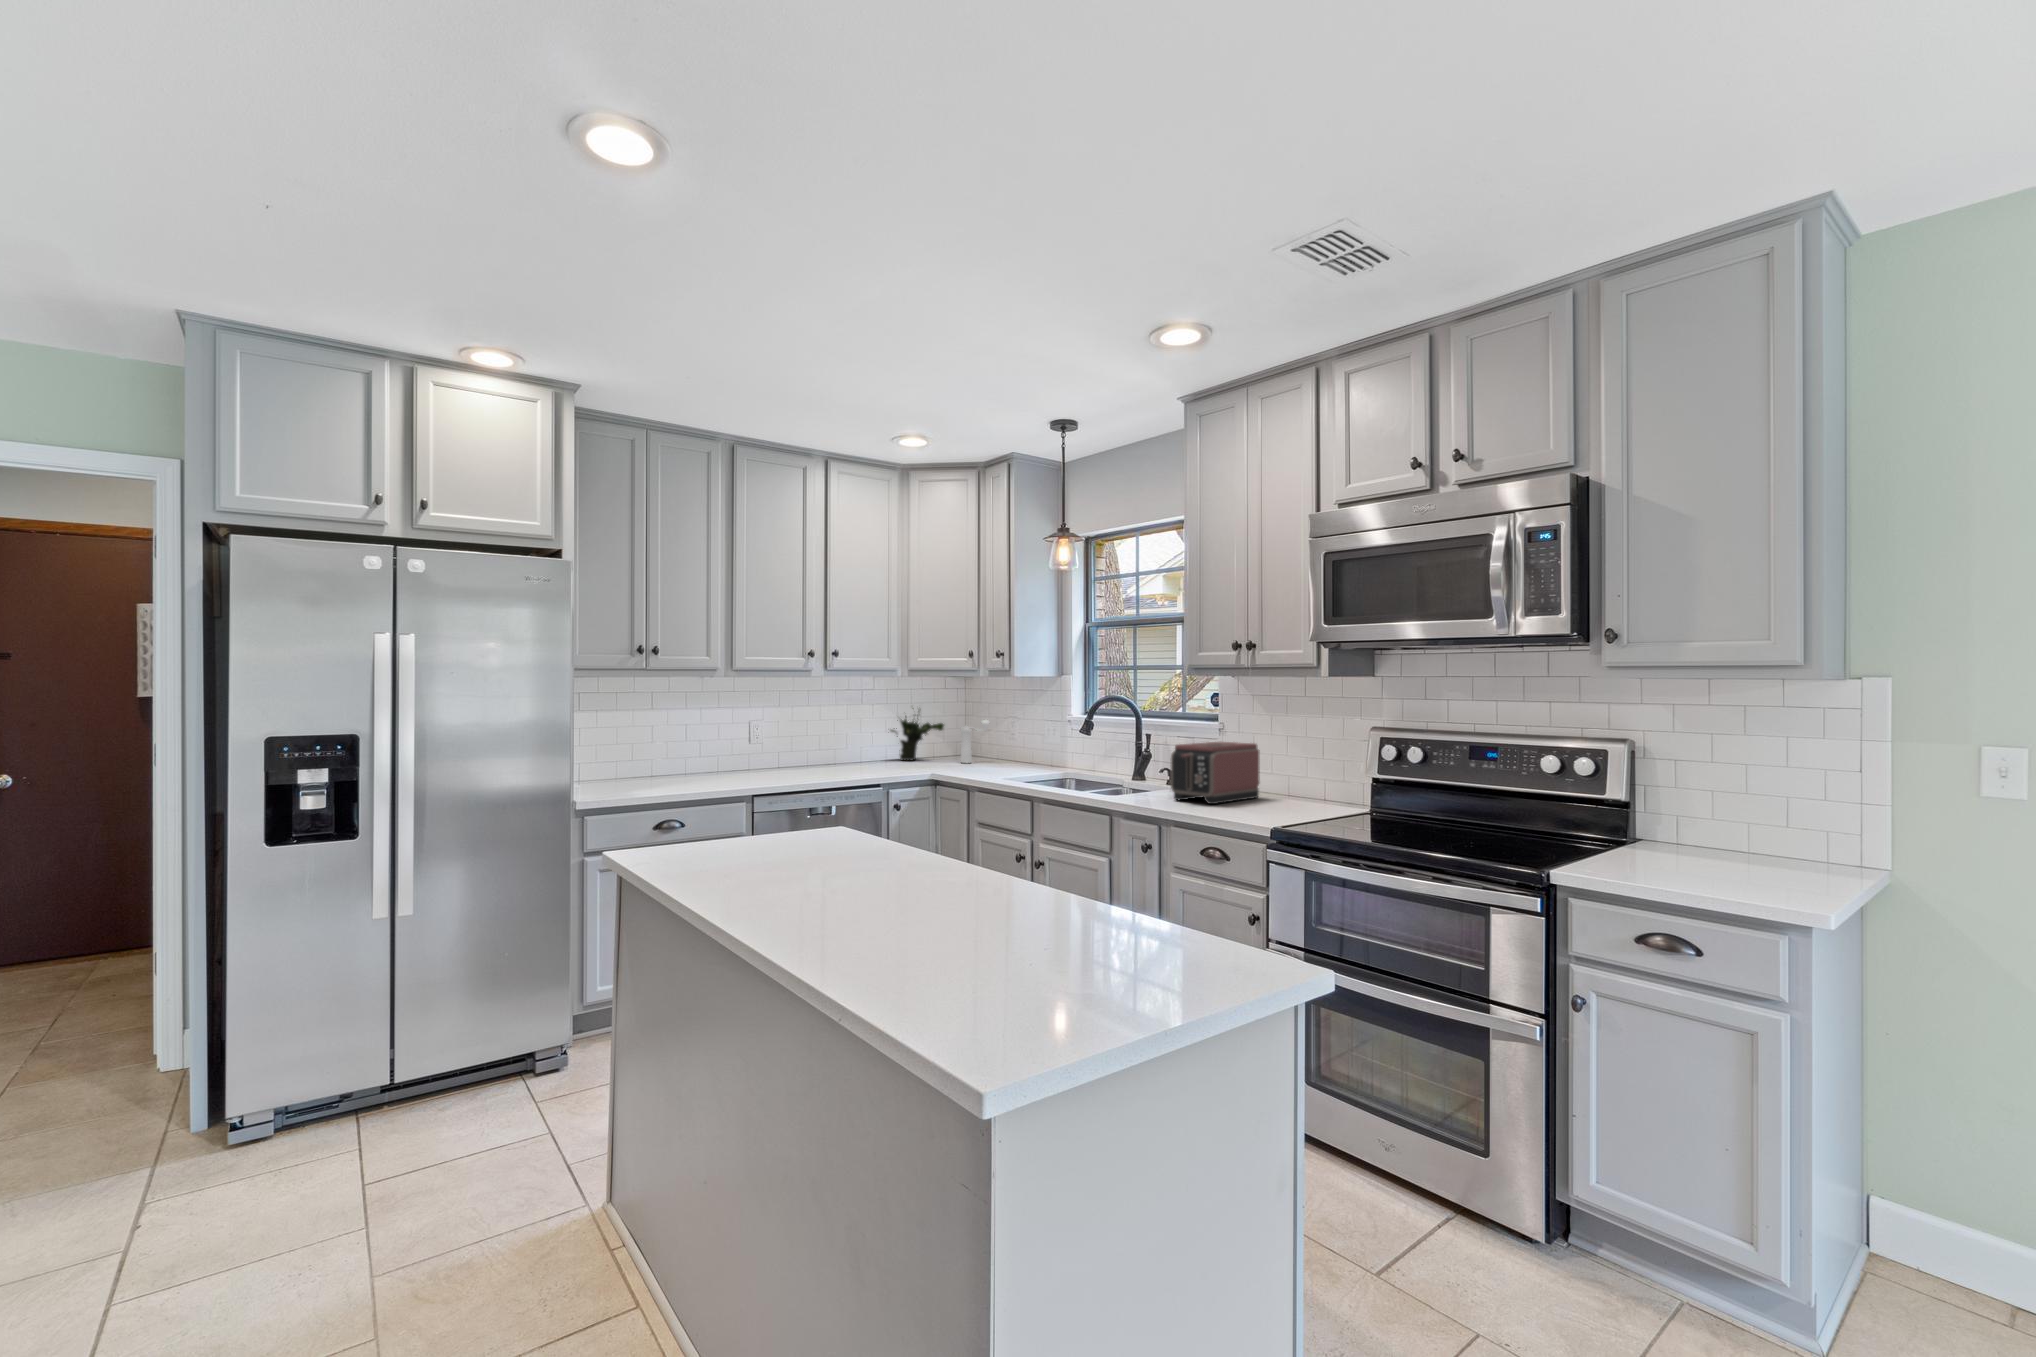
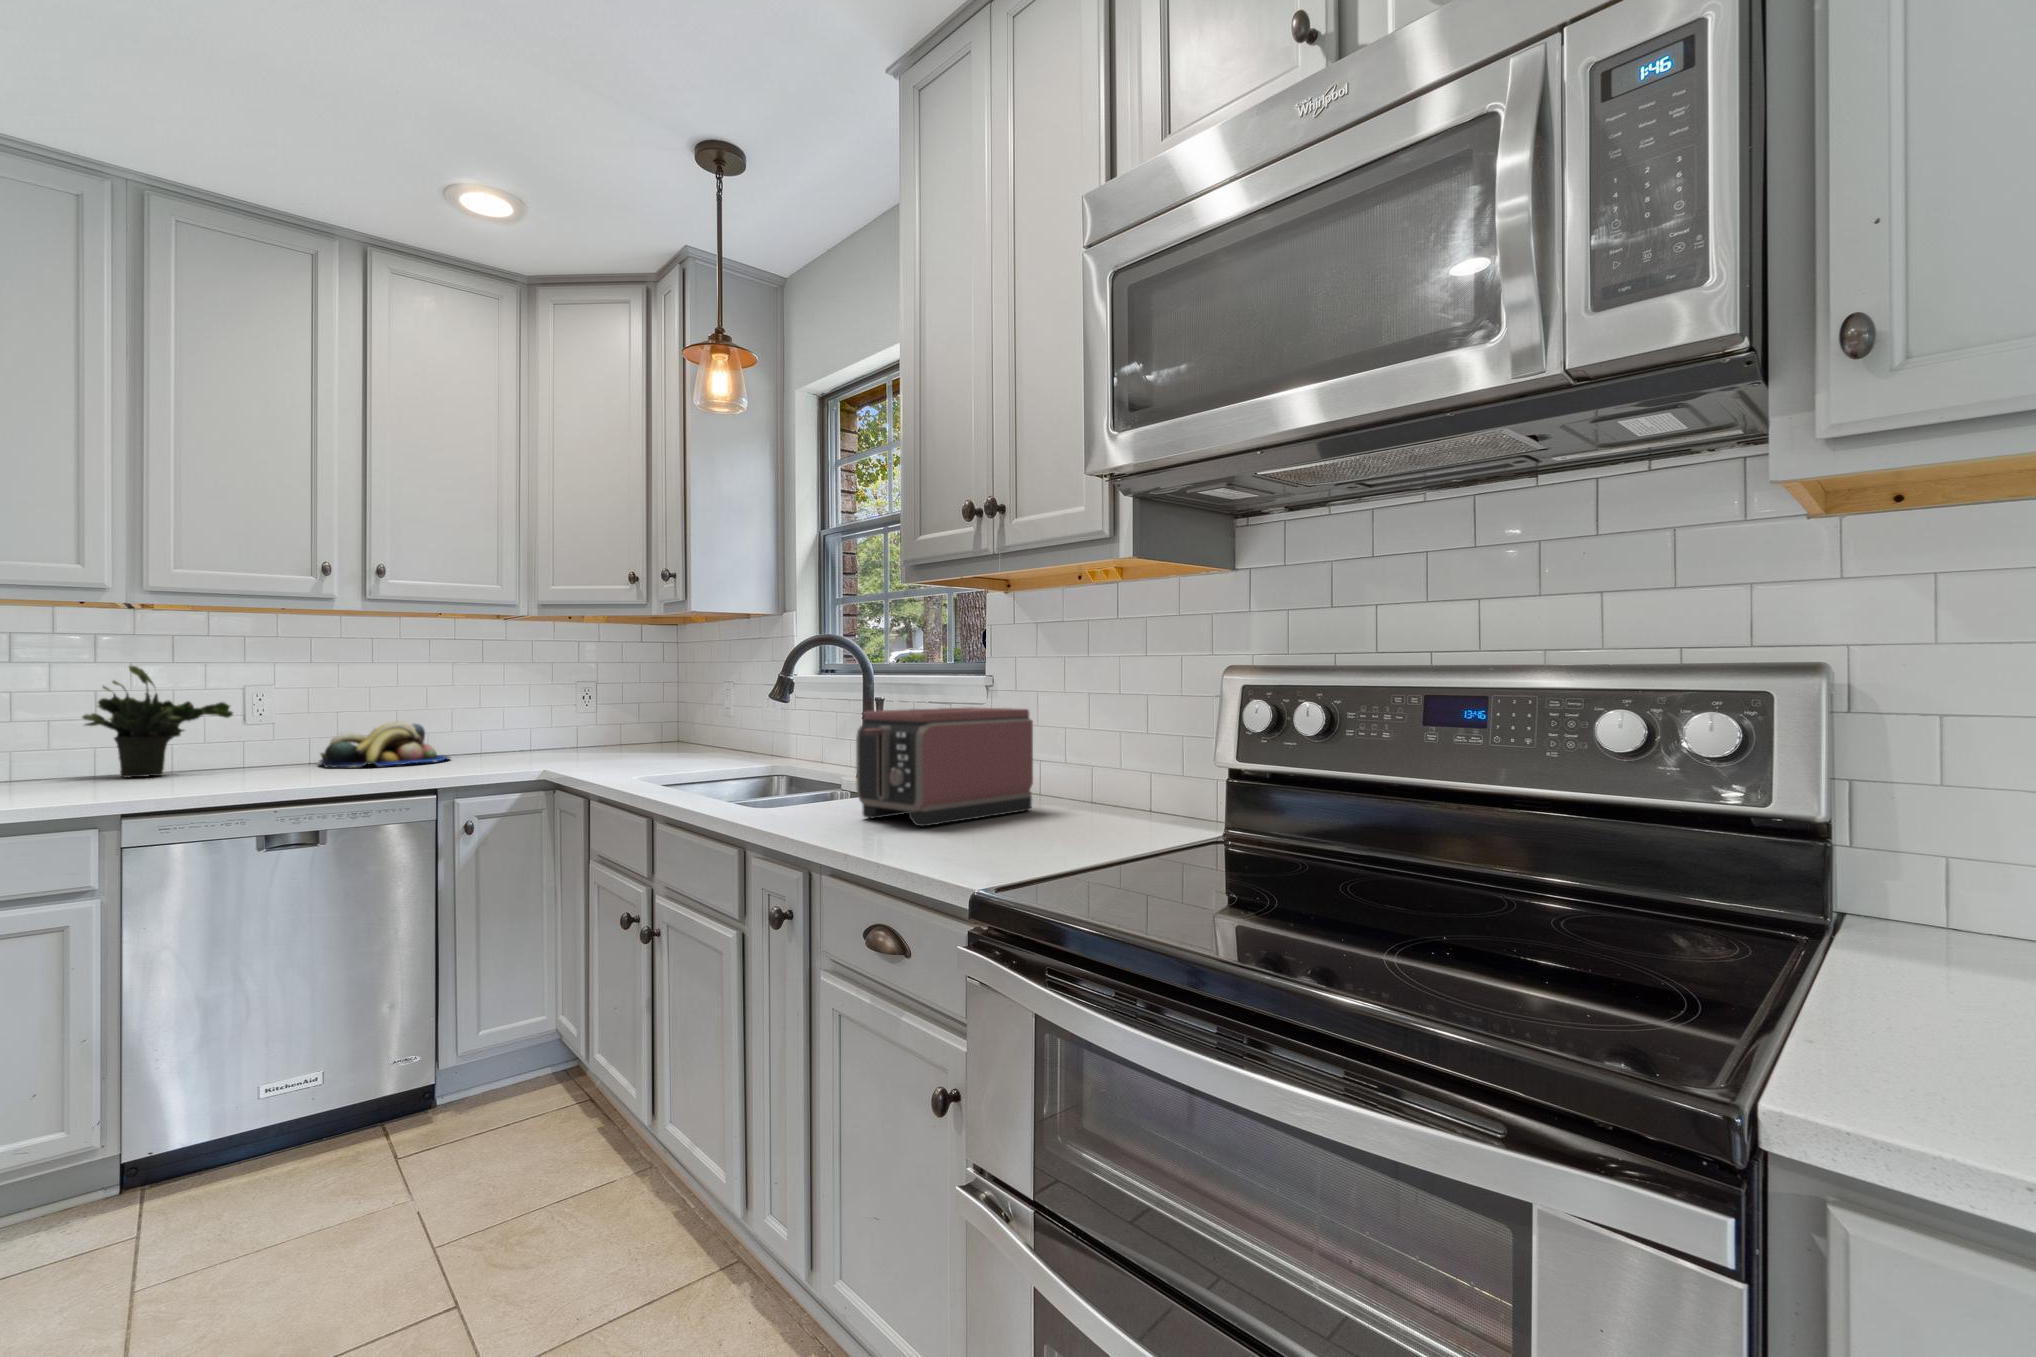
potted plant: present [891,711,944,761] -> present [82,666,233,777]
pepper mill: present [961,720,990,763] -> none [635,689,687,756]
fruit bowl: none [782,741,853,769] -> present [320,721,449,767]

